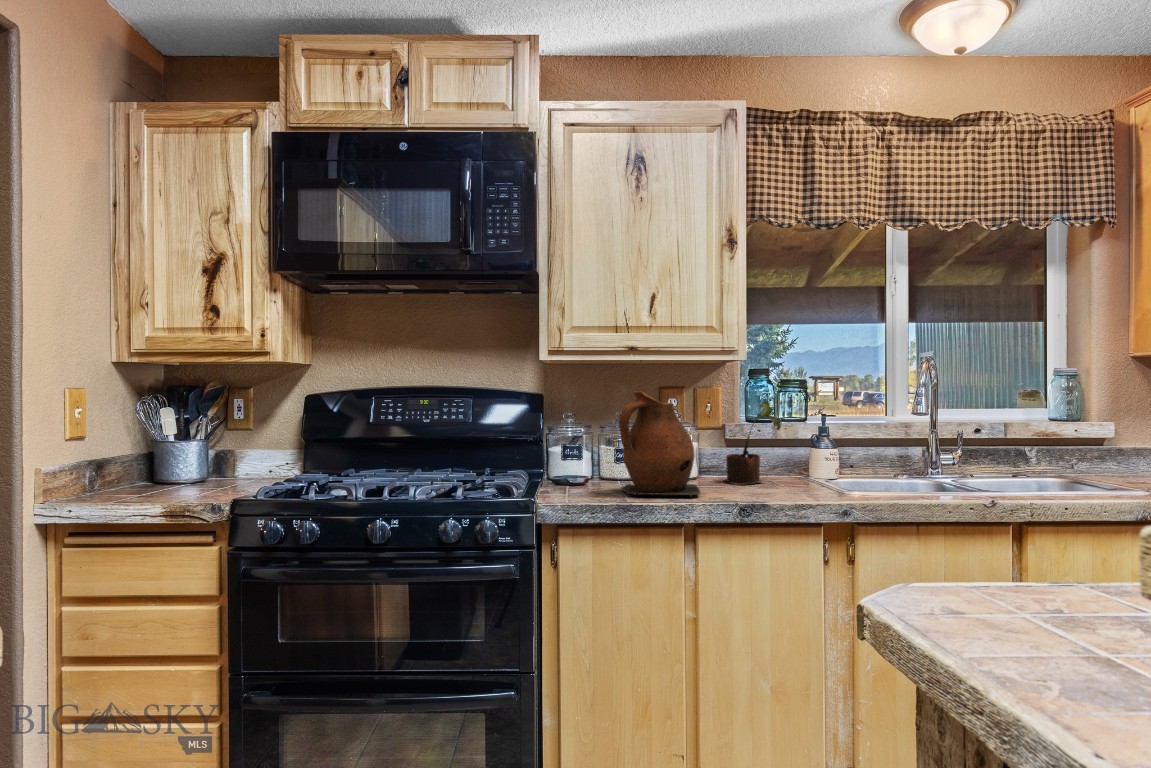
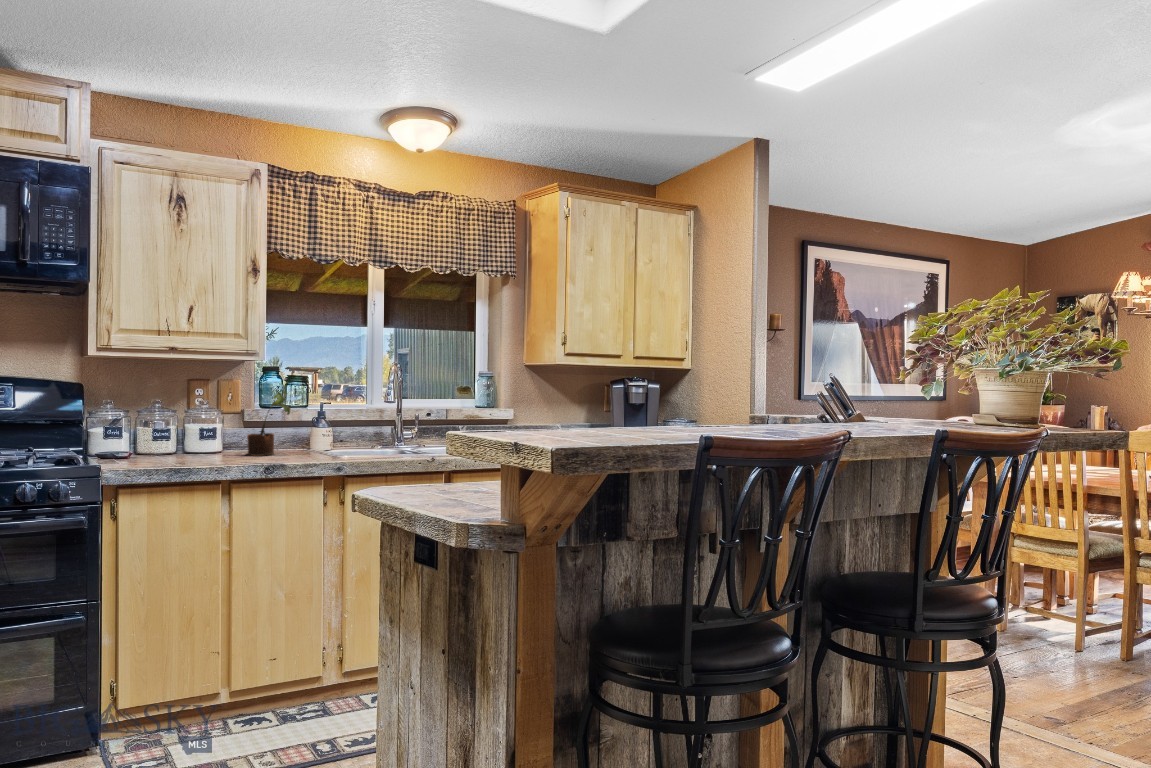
ceramic pitcher: present [619,392,701,497] -> none [161,383,232,462]

